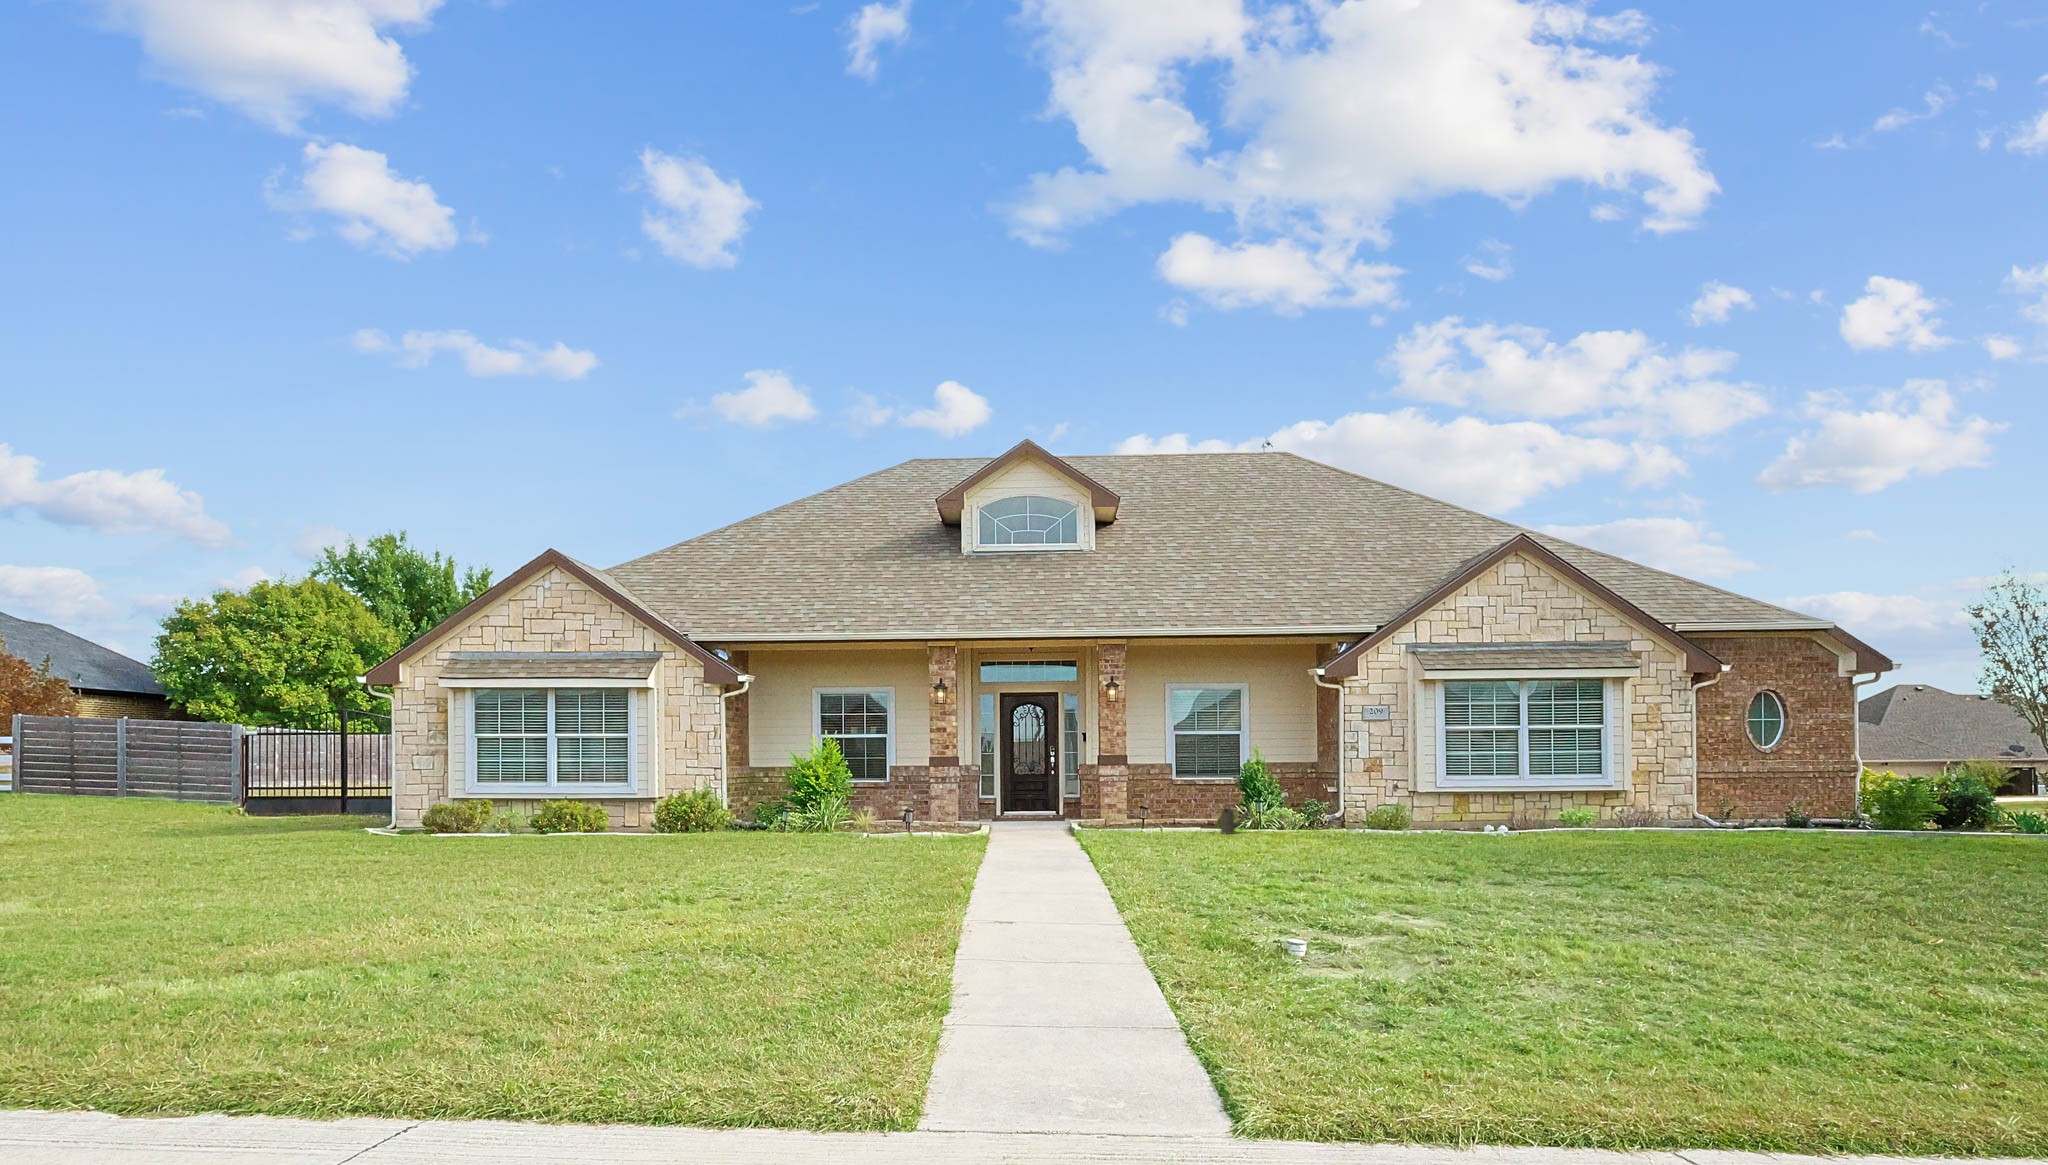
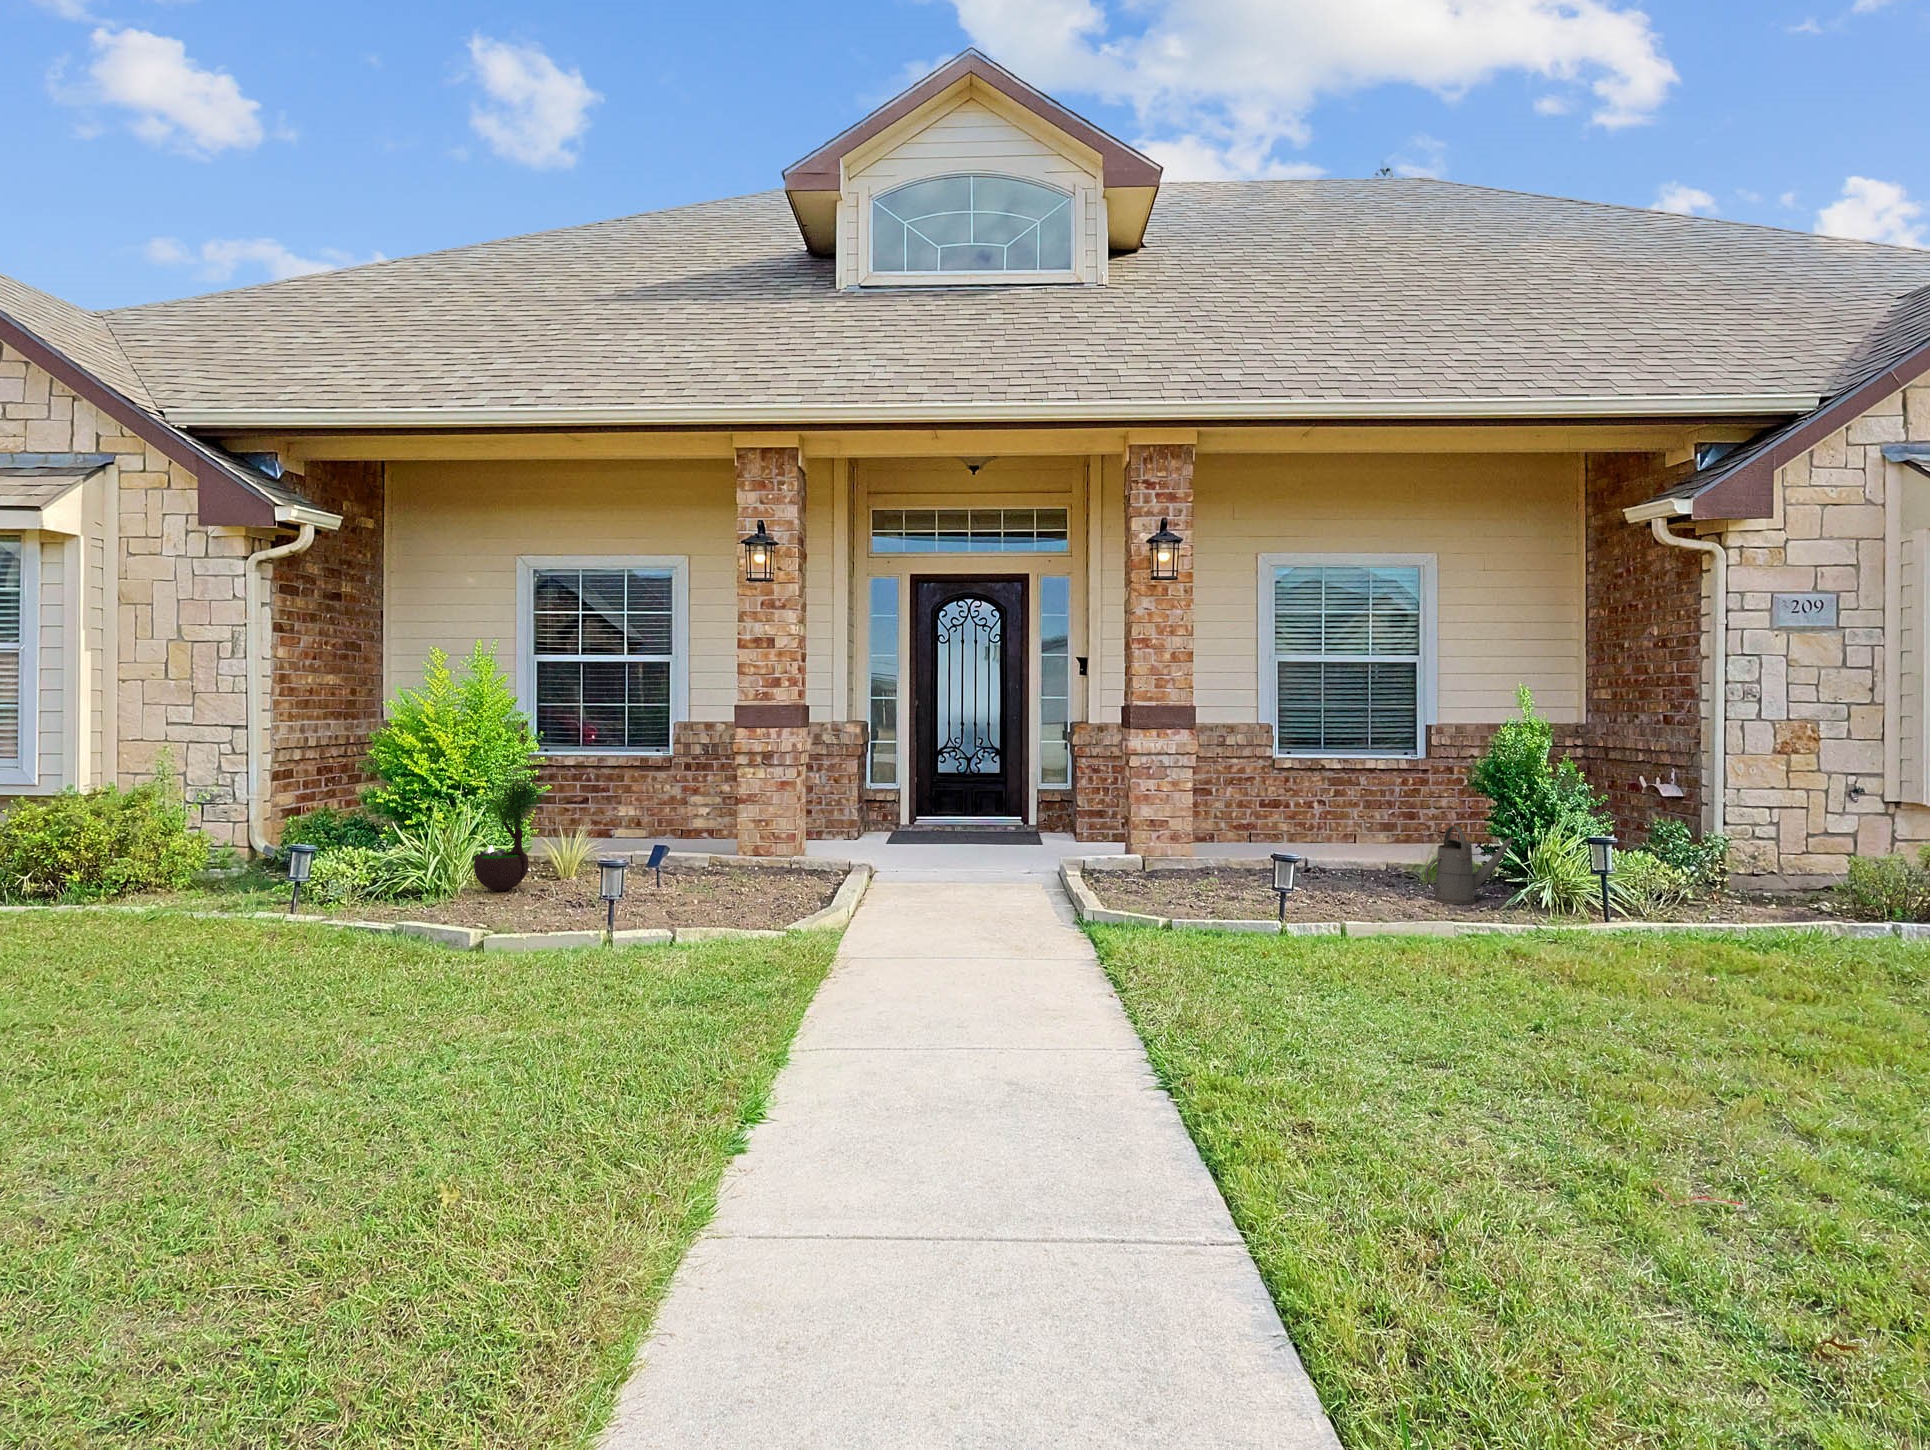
potted tree: none [833,787,861,836] -> present [474,772,545,891]

